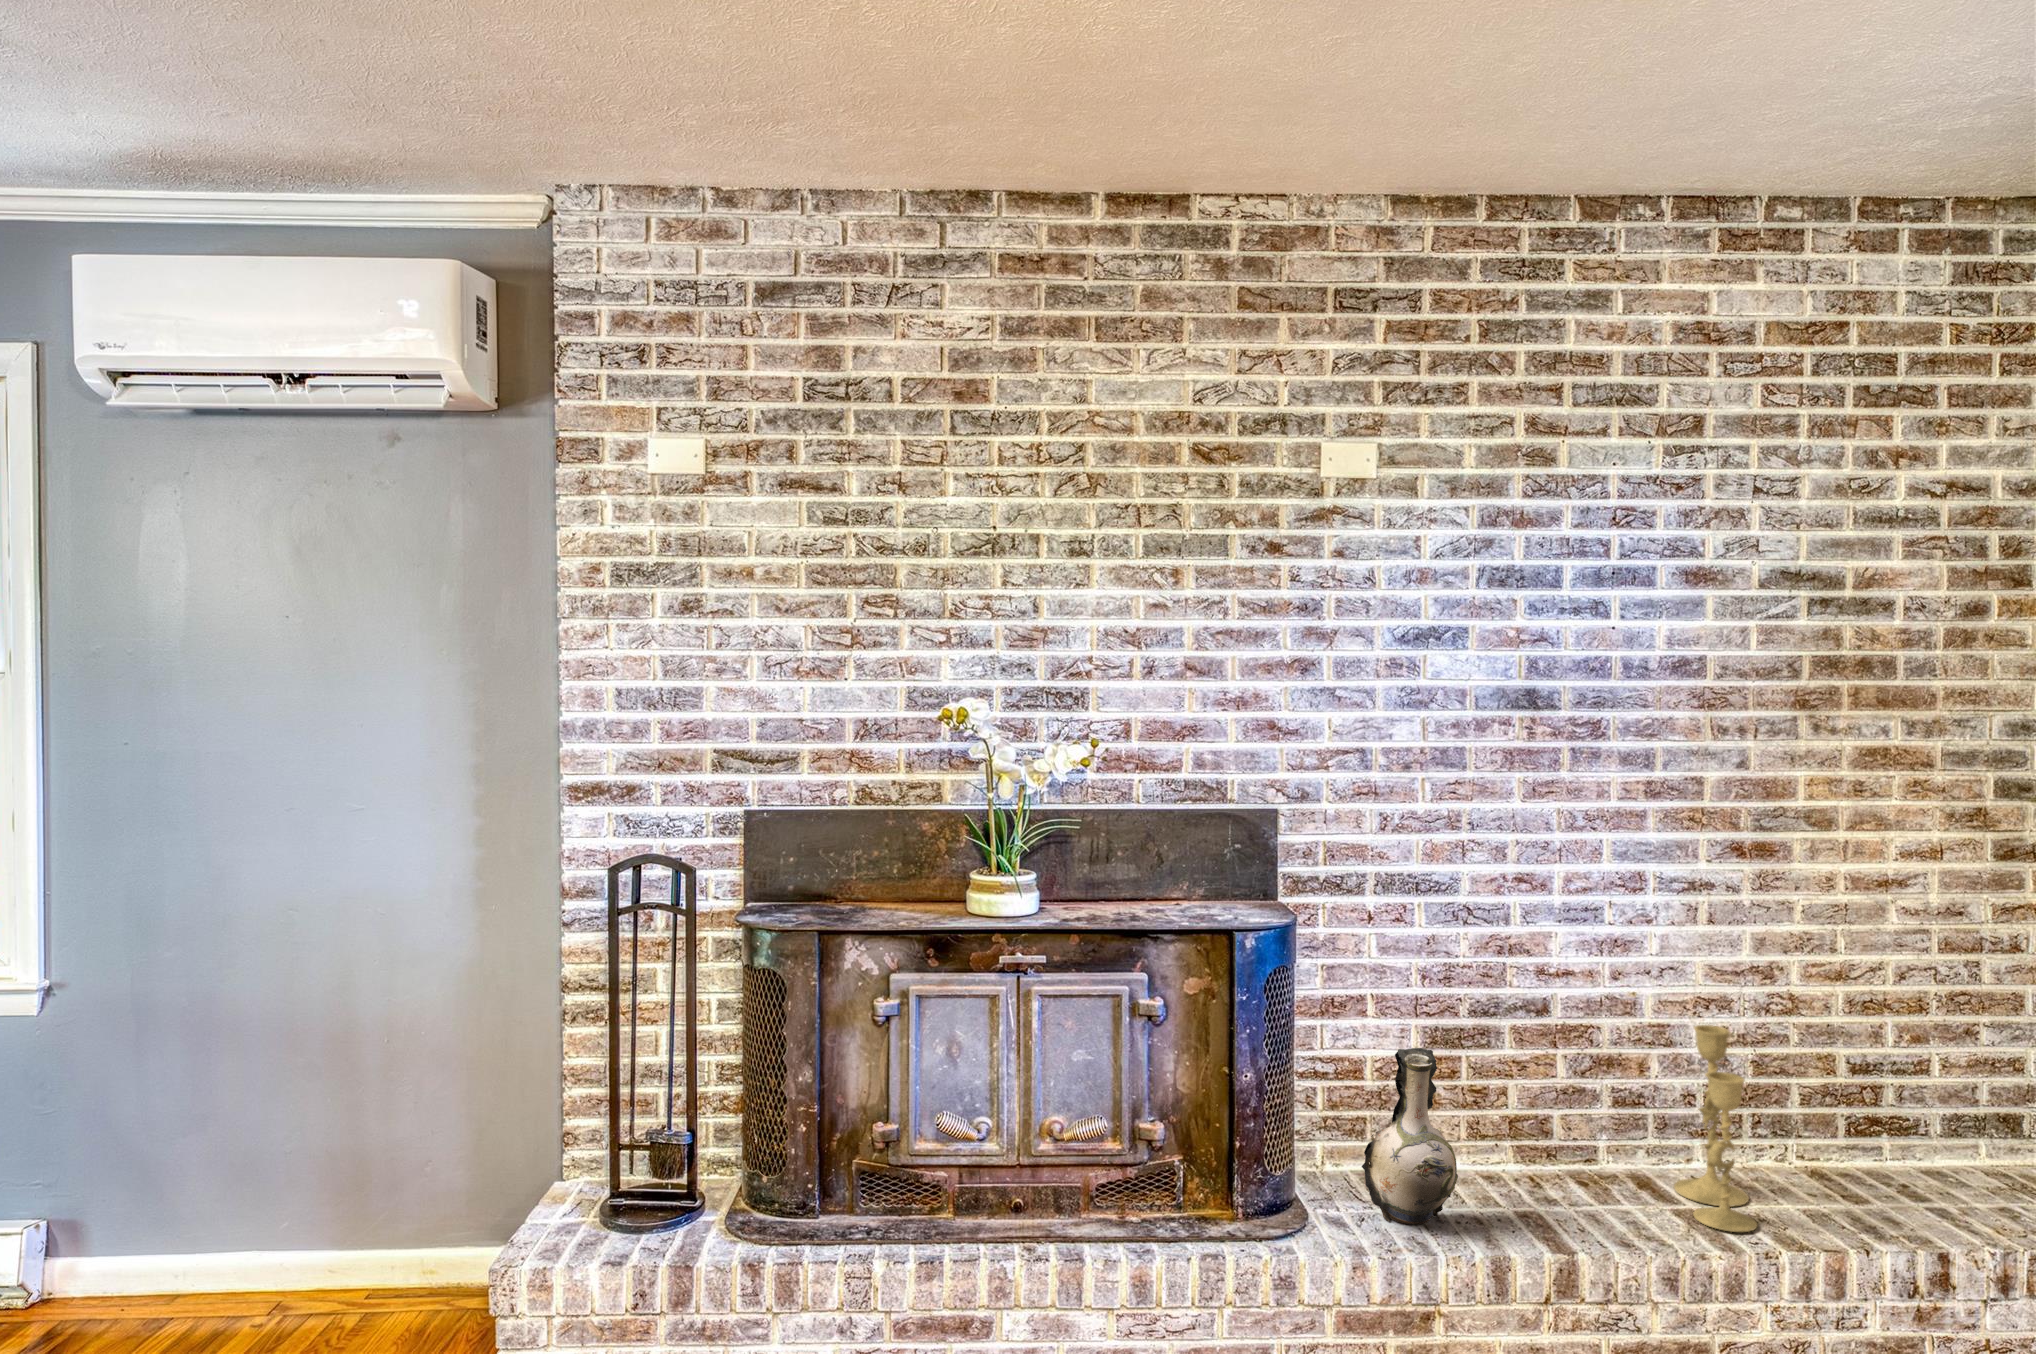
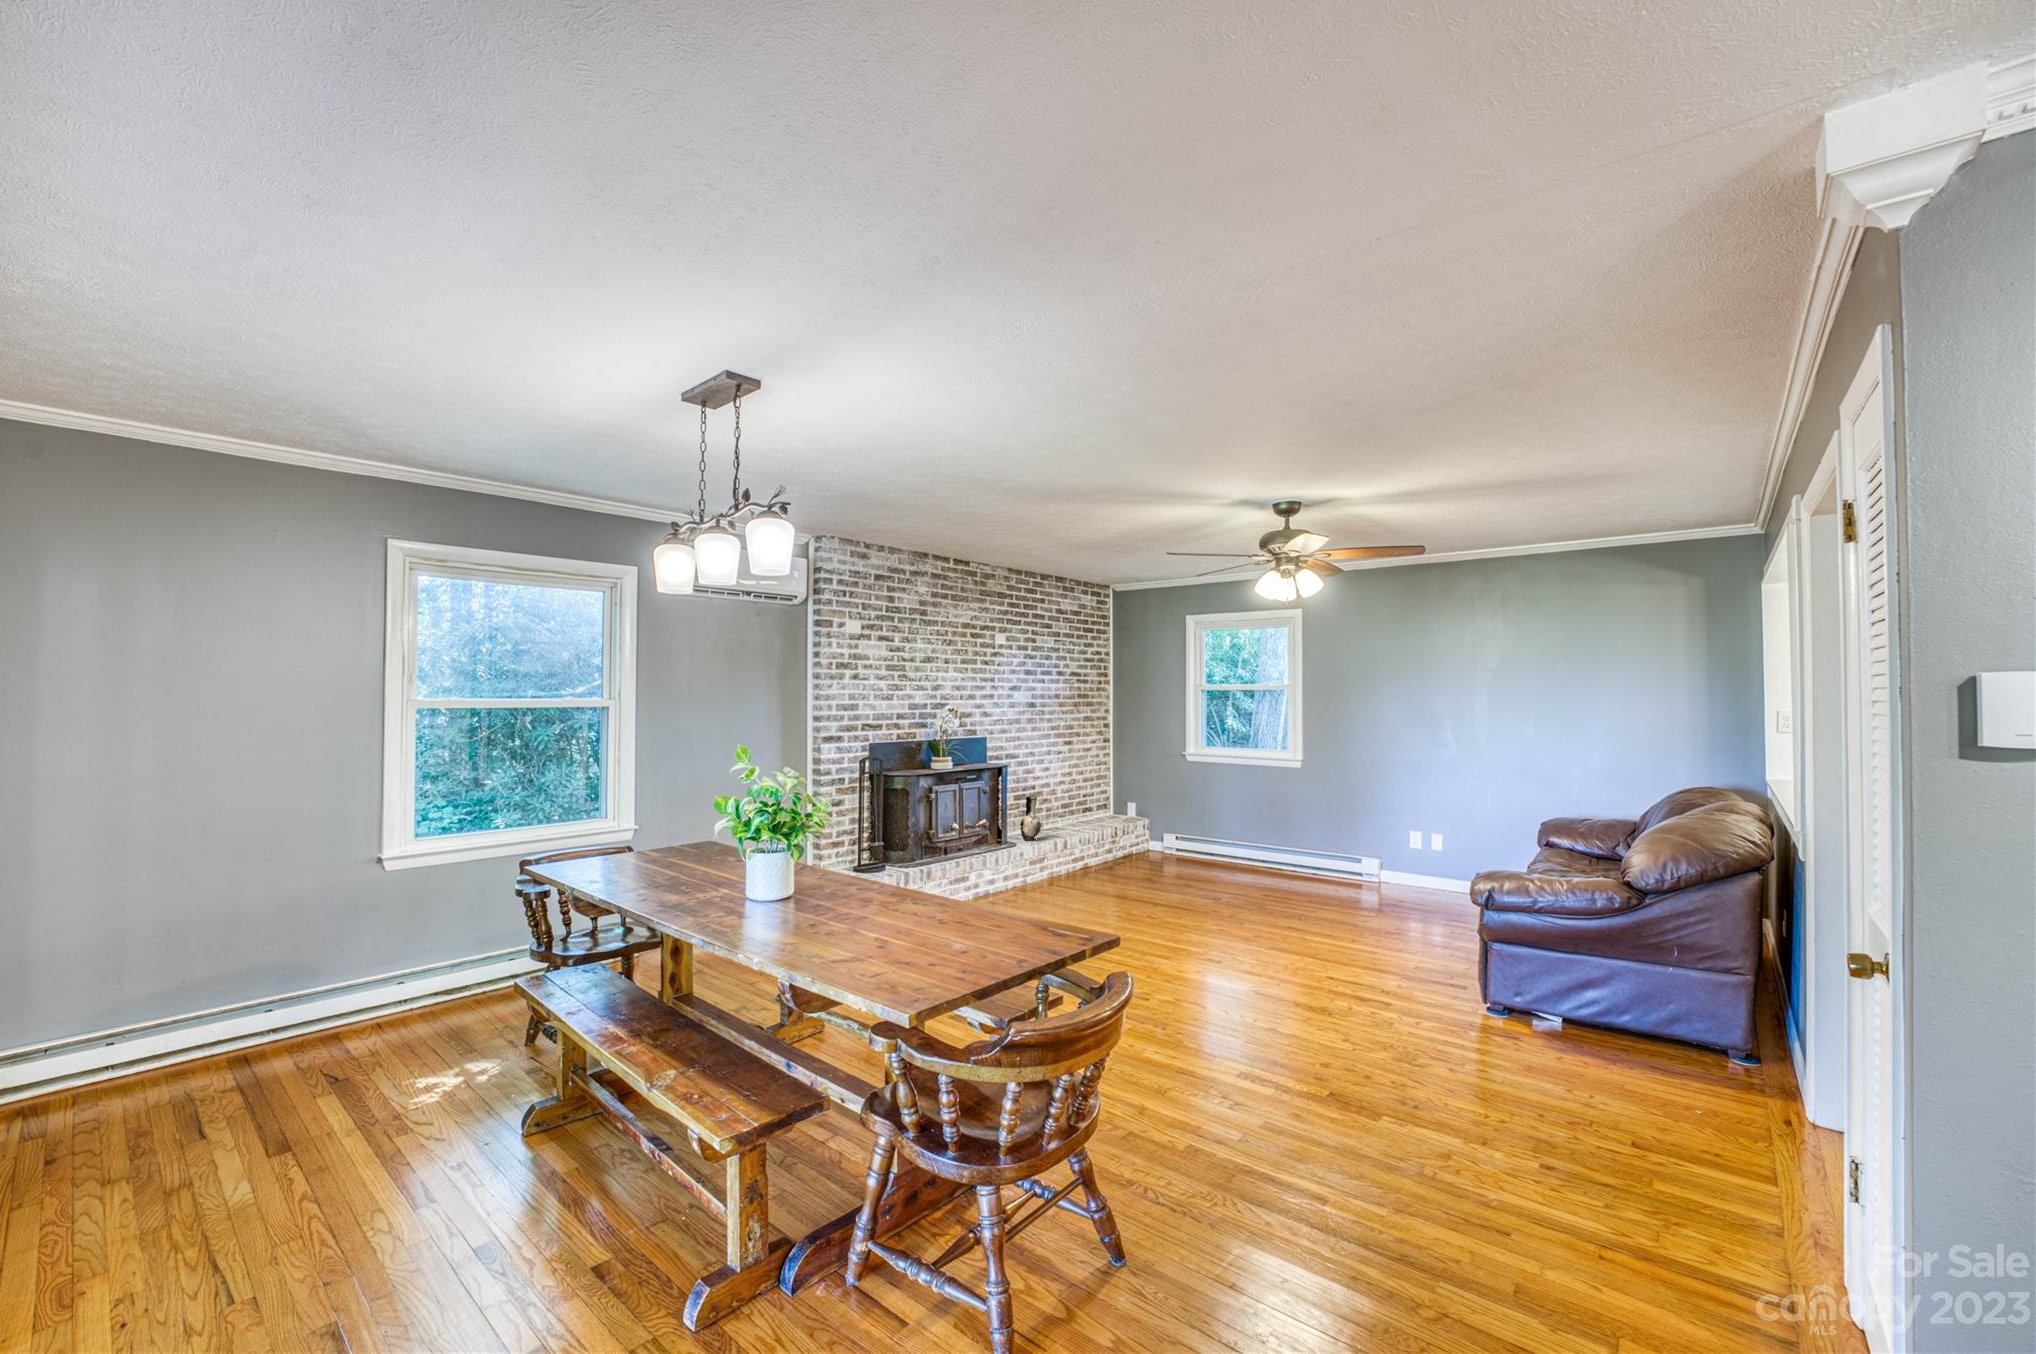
candlestick: present [1674,1025,1758,1232] -> none [1062,786,1087,831]

